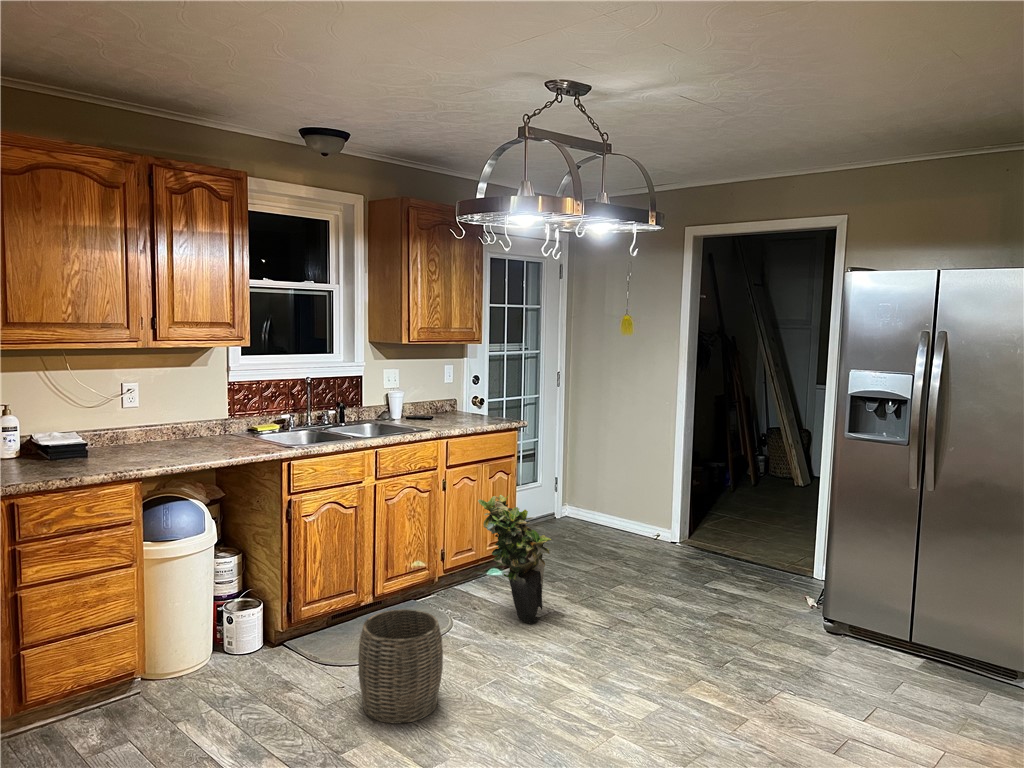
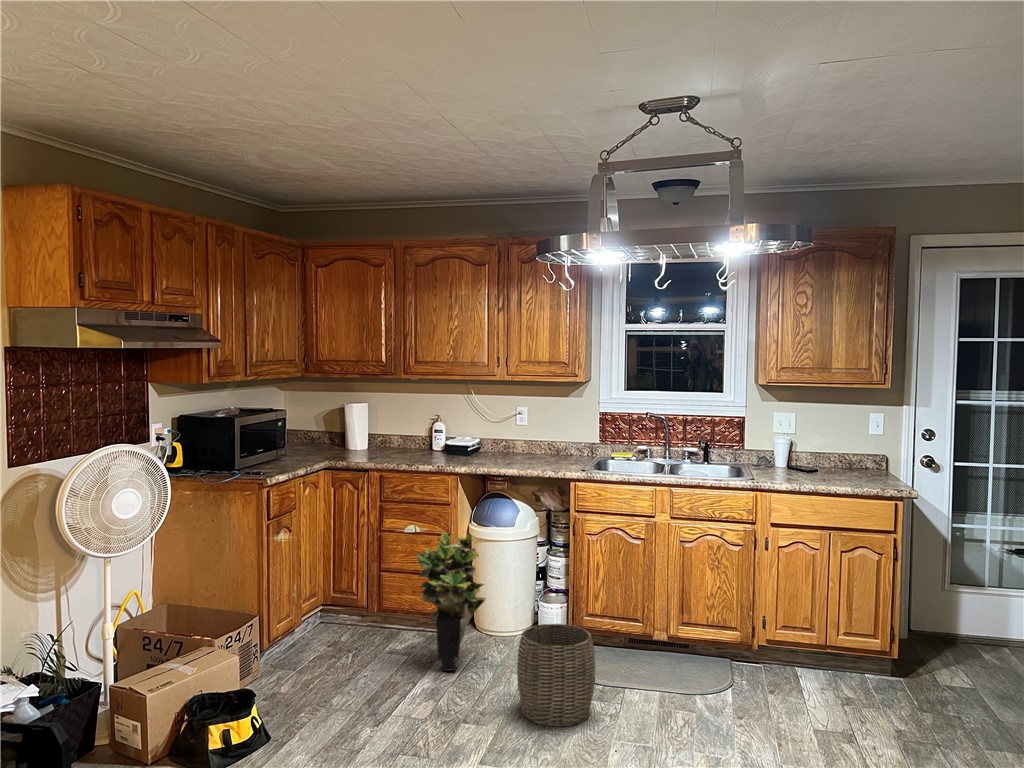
potted plant: present [478,495,551,624] -> present [417,533,486,671]

